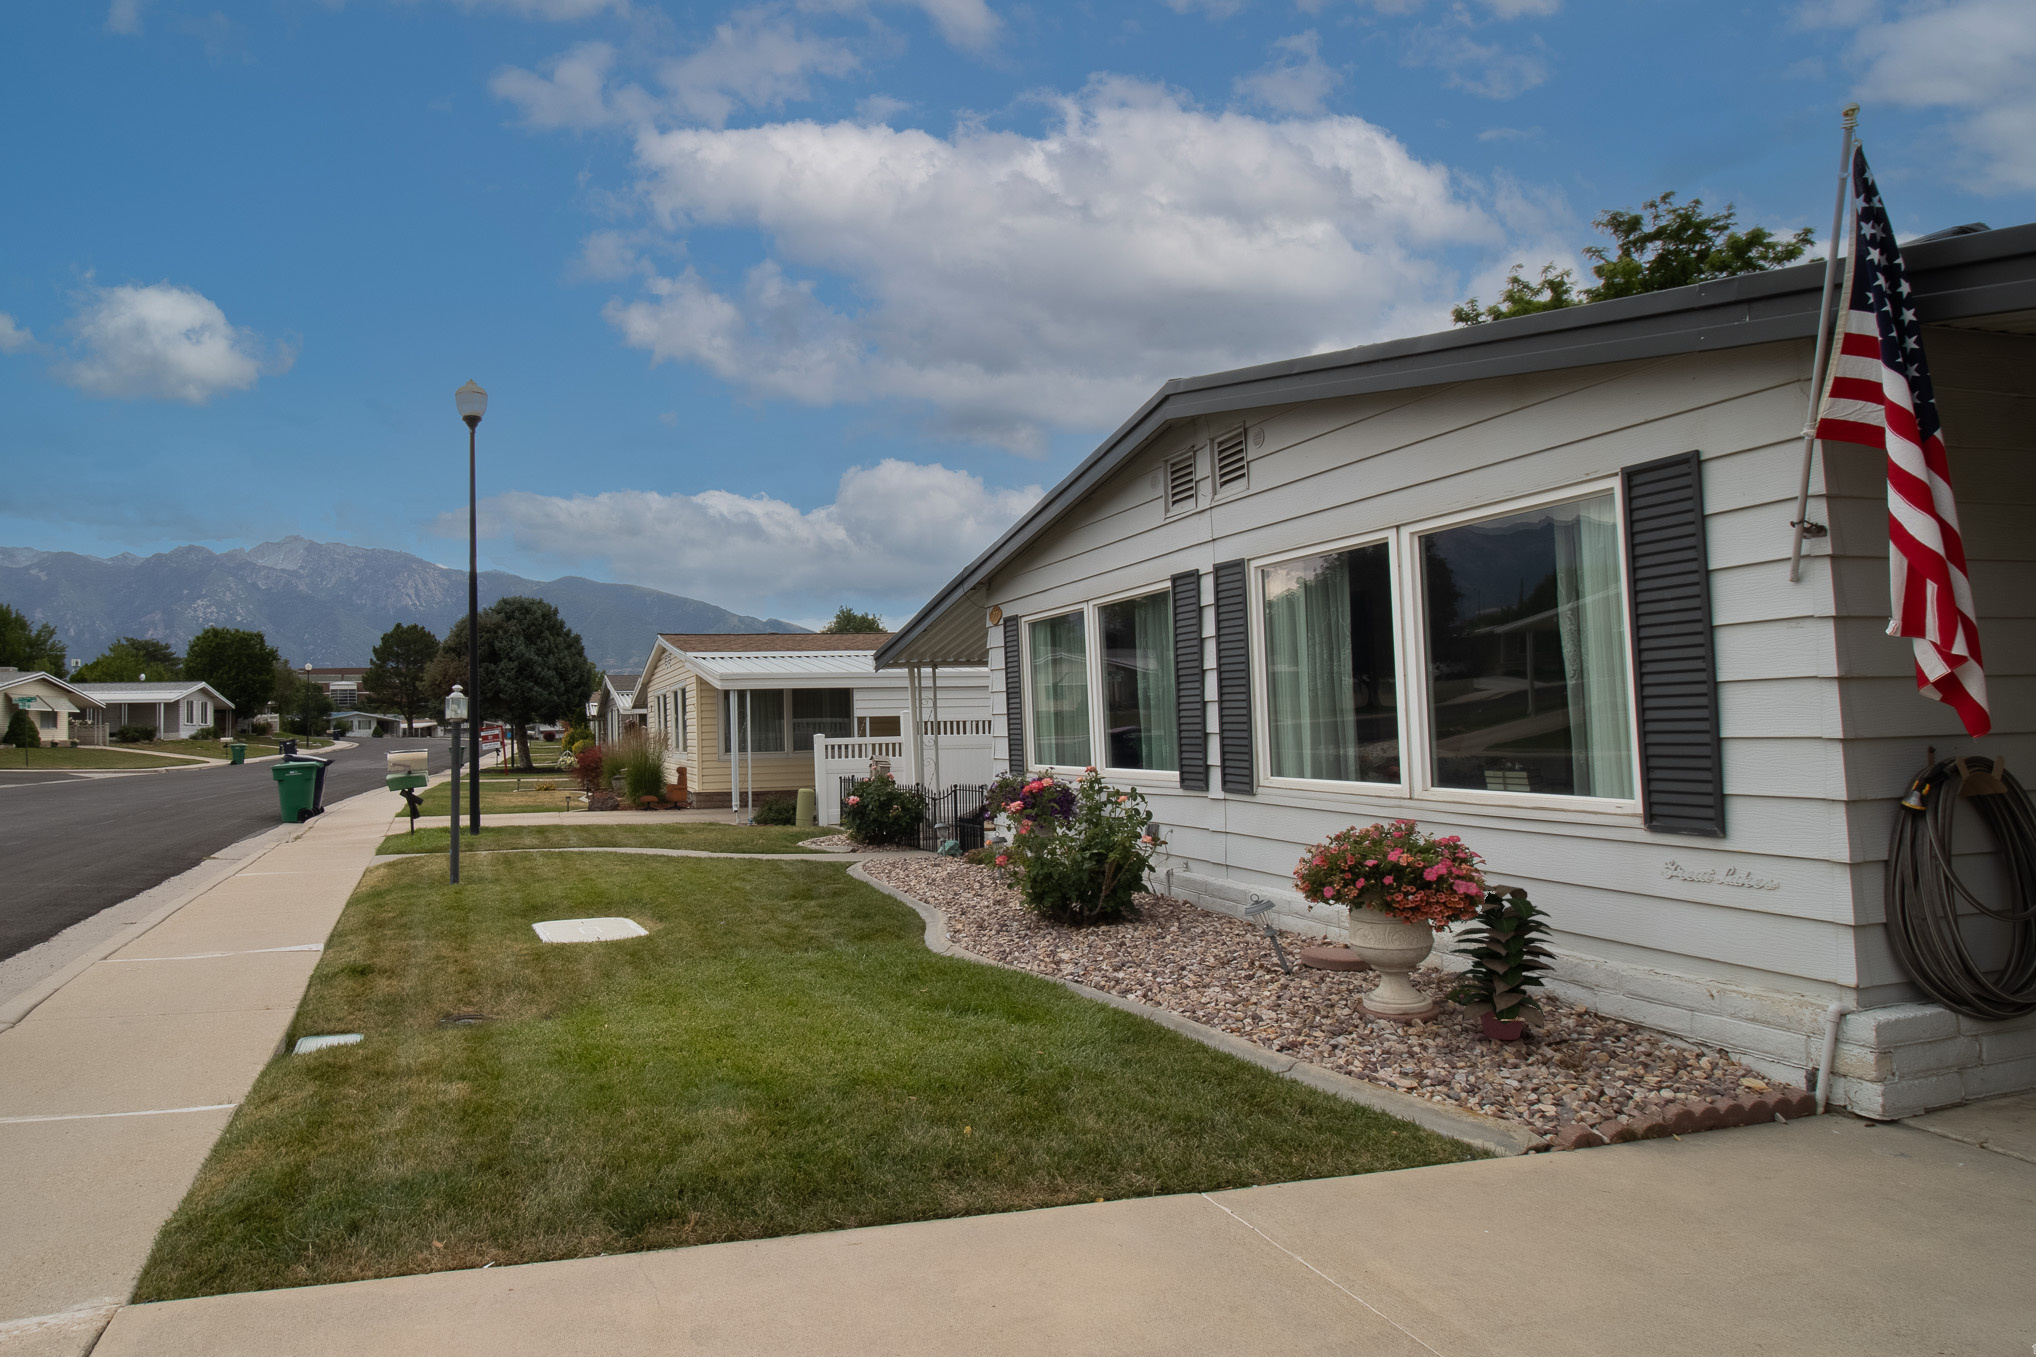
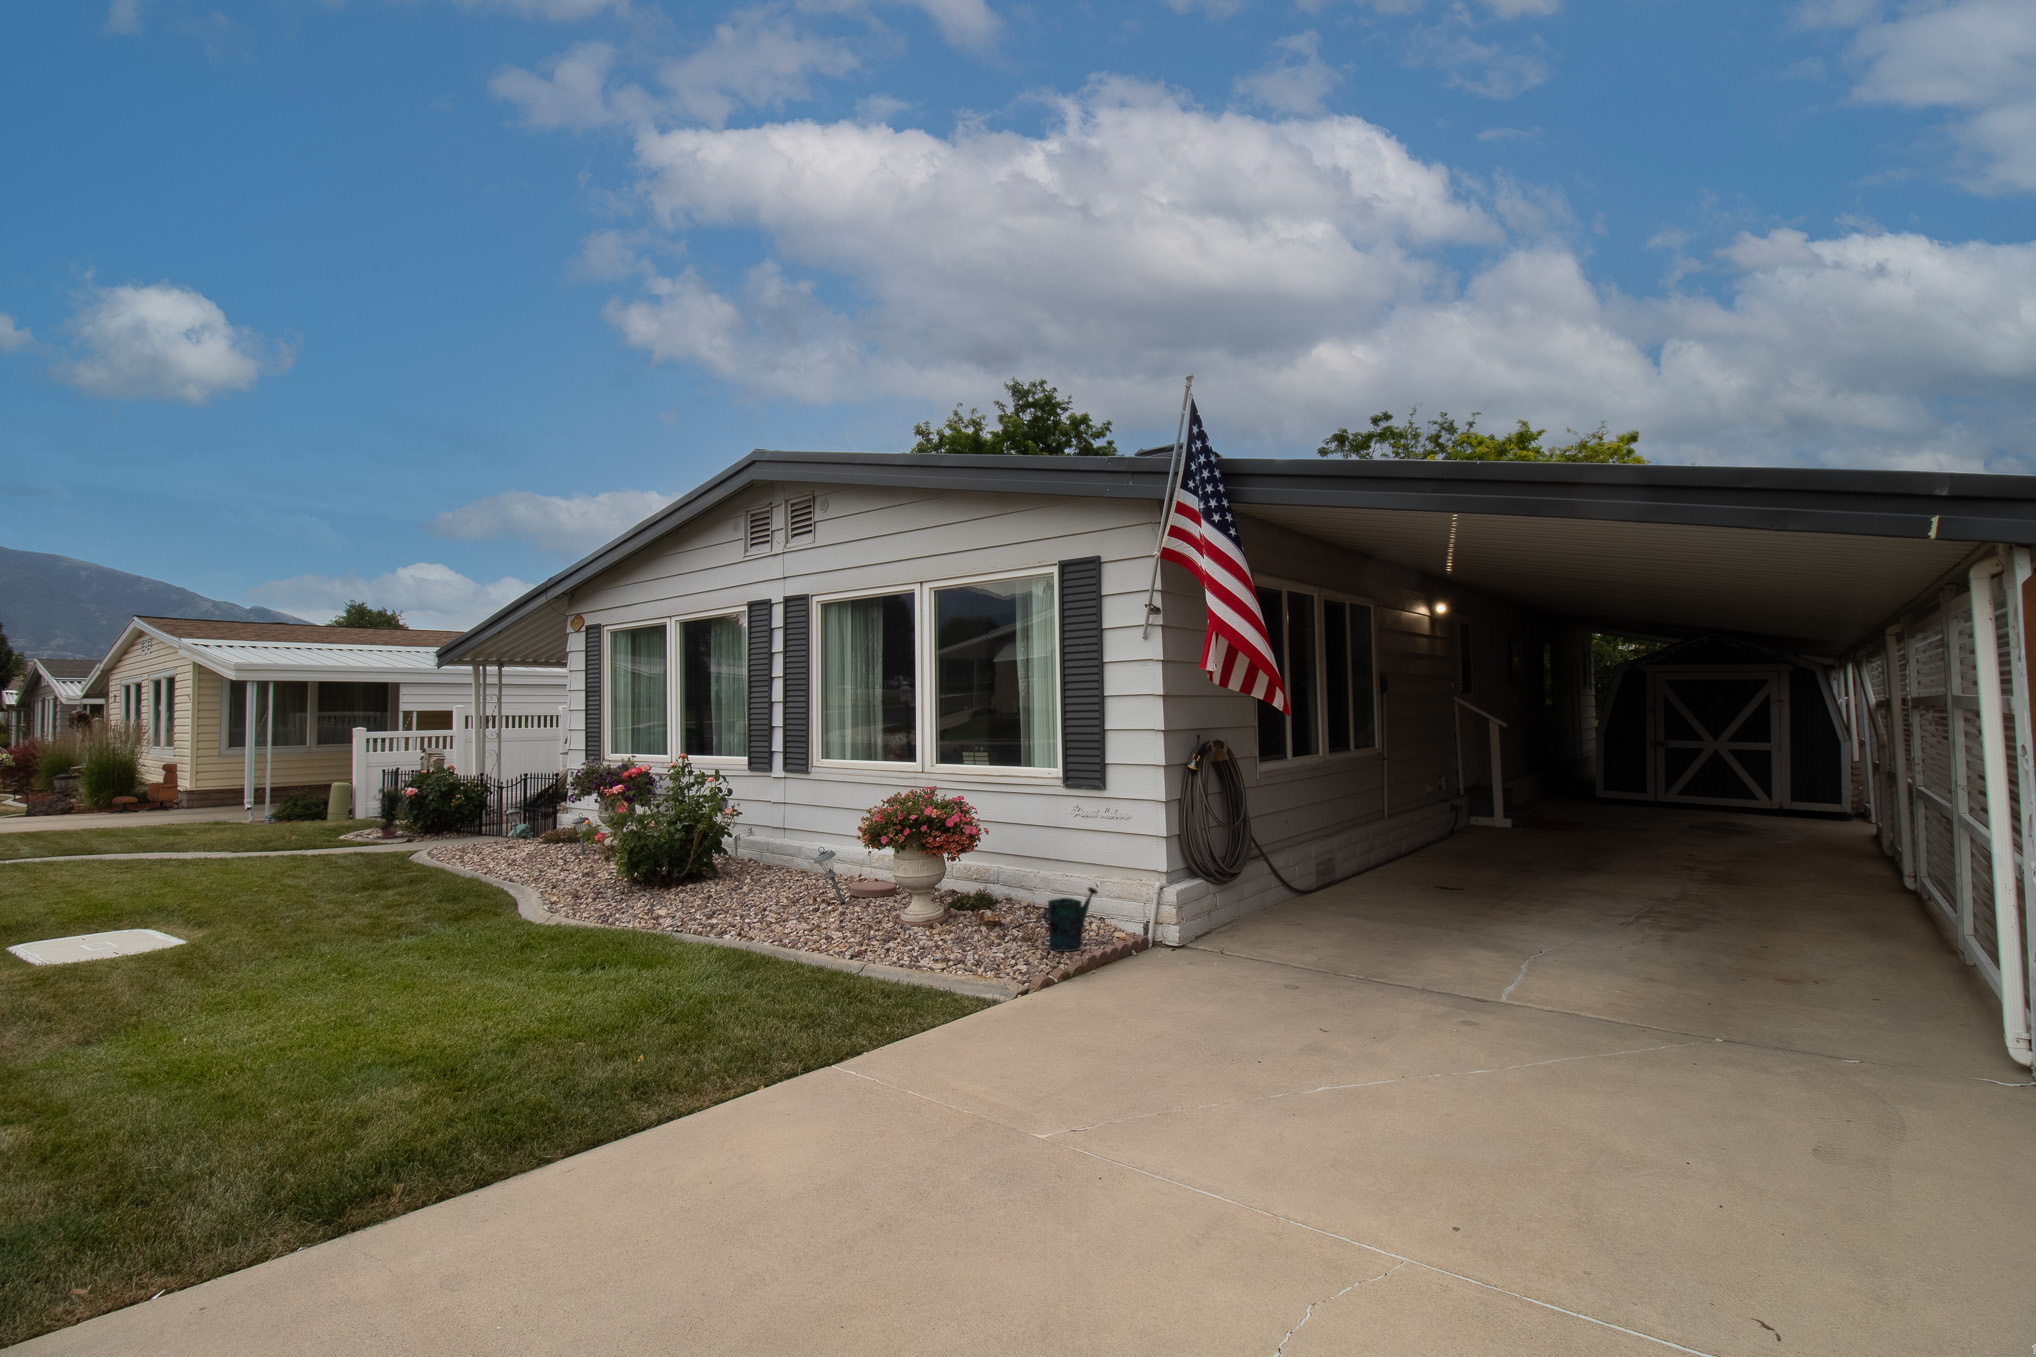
decorative plant: present [1449,884,1559,1040] -> present [374,787,405,838]
watering can: none [1594,988,1694,1093] -> present [1043,887,1097,952]

